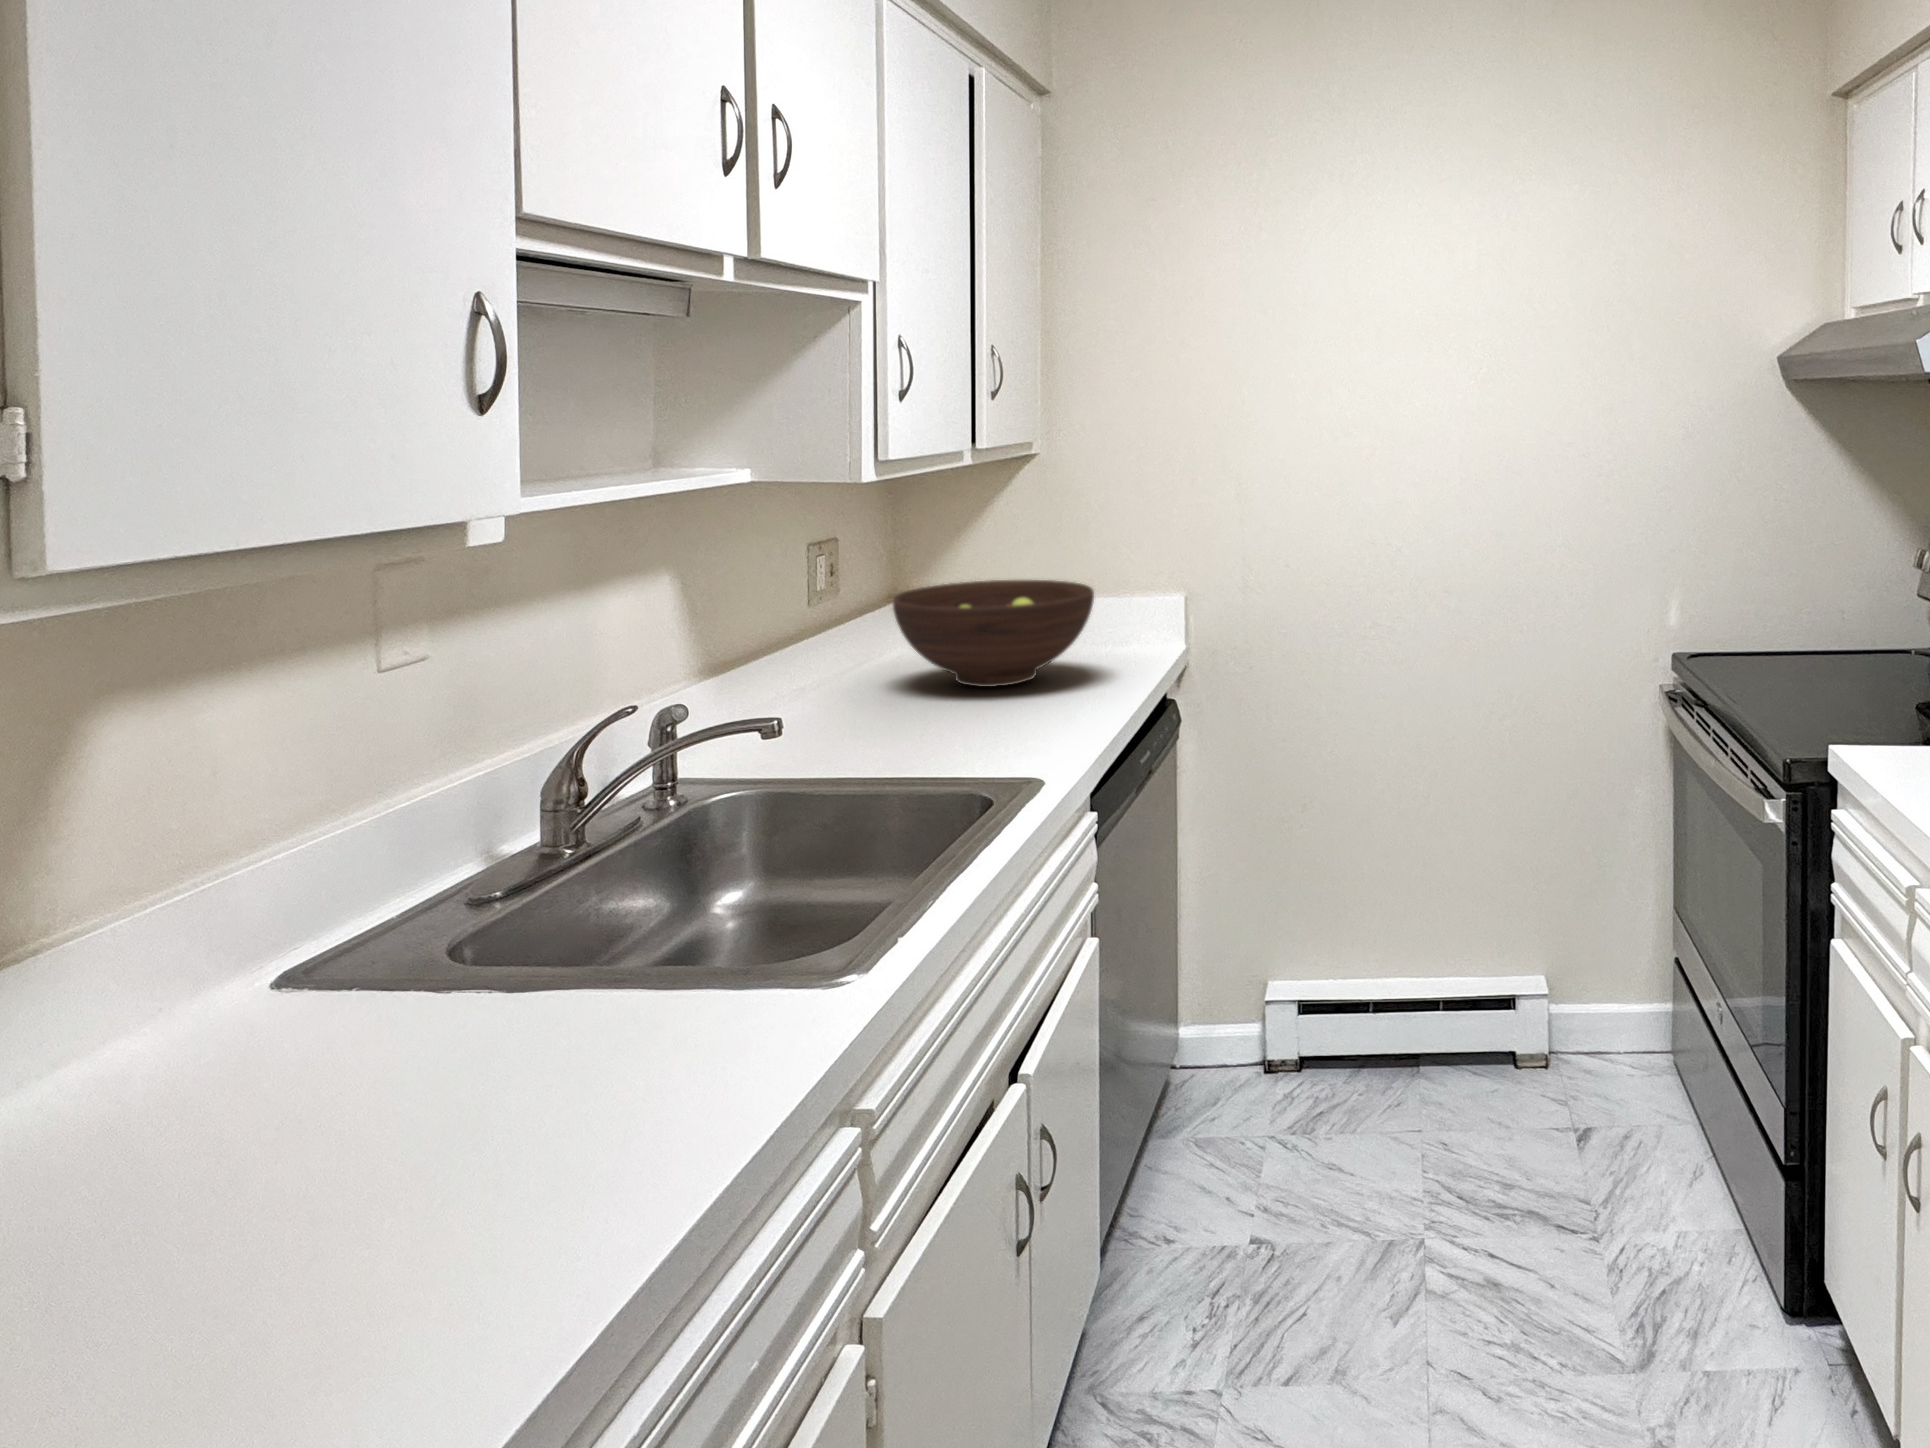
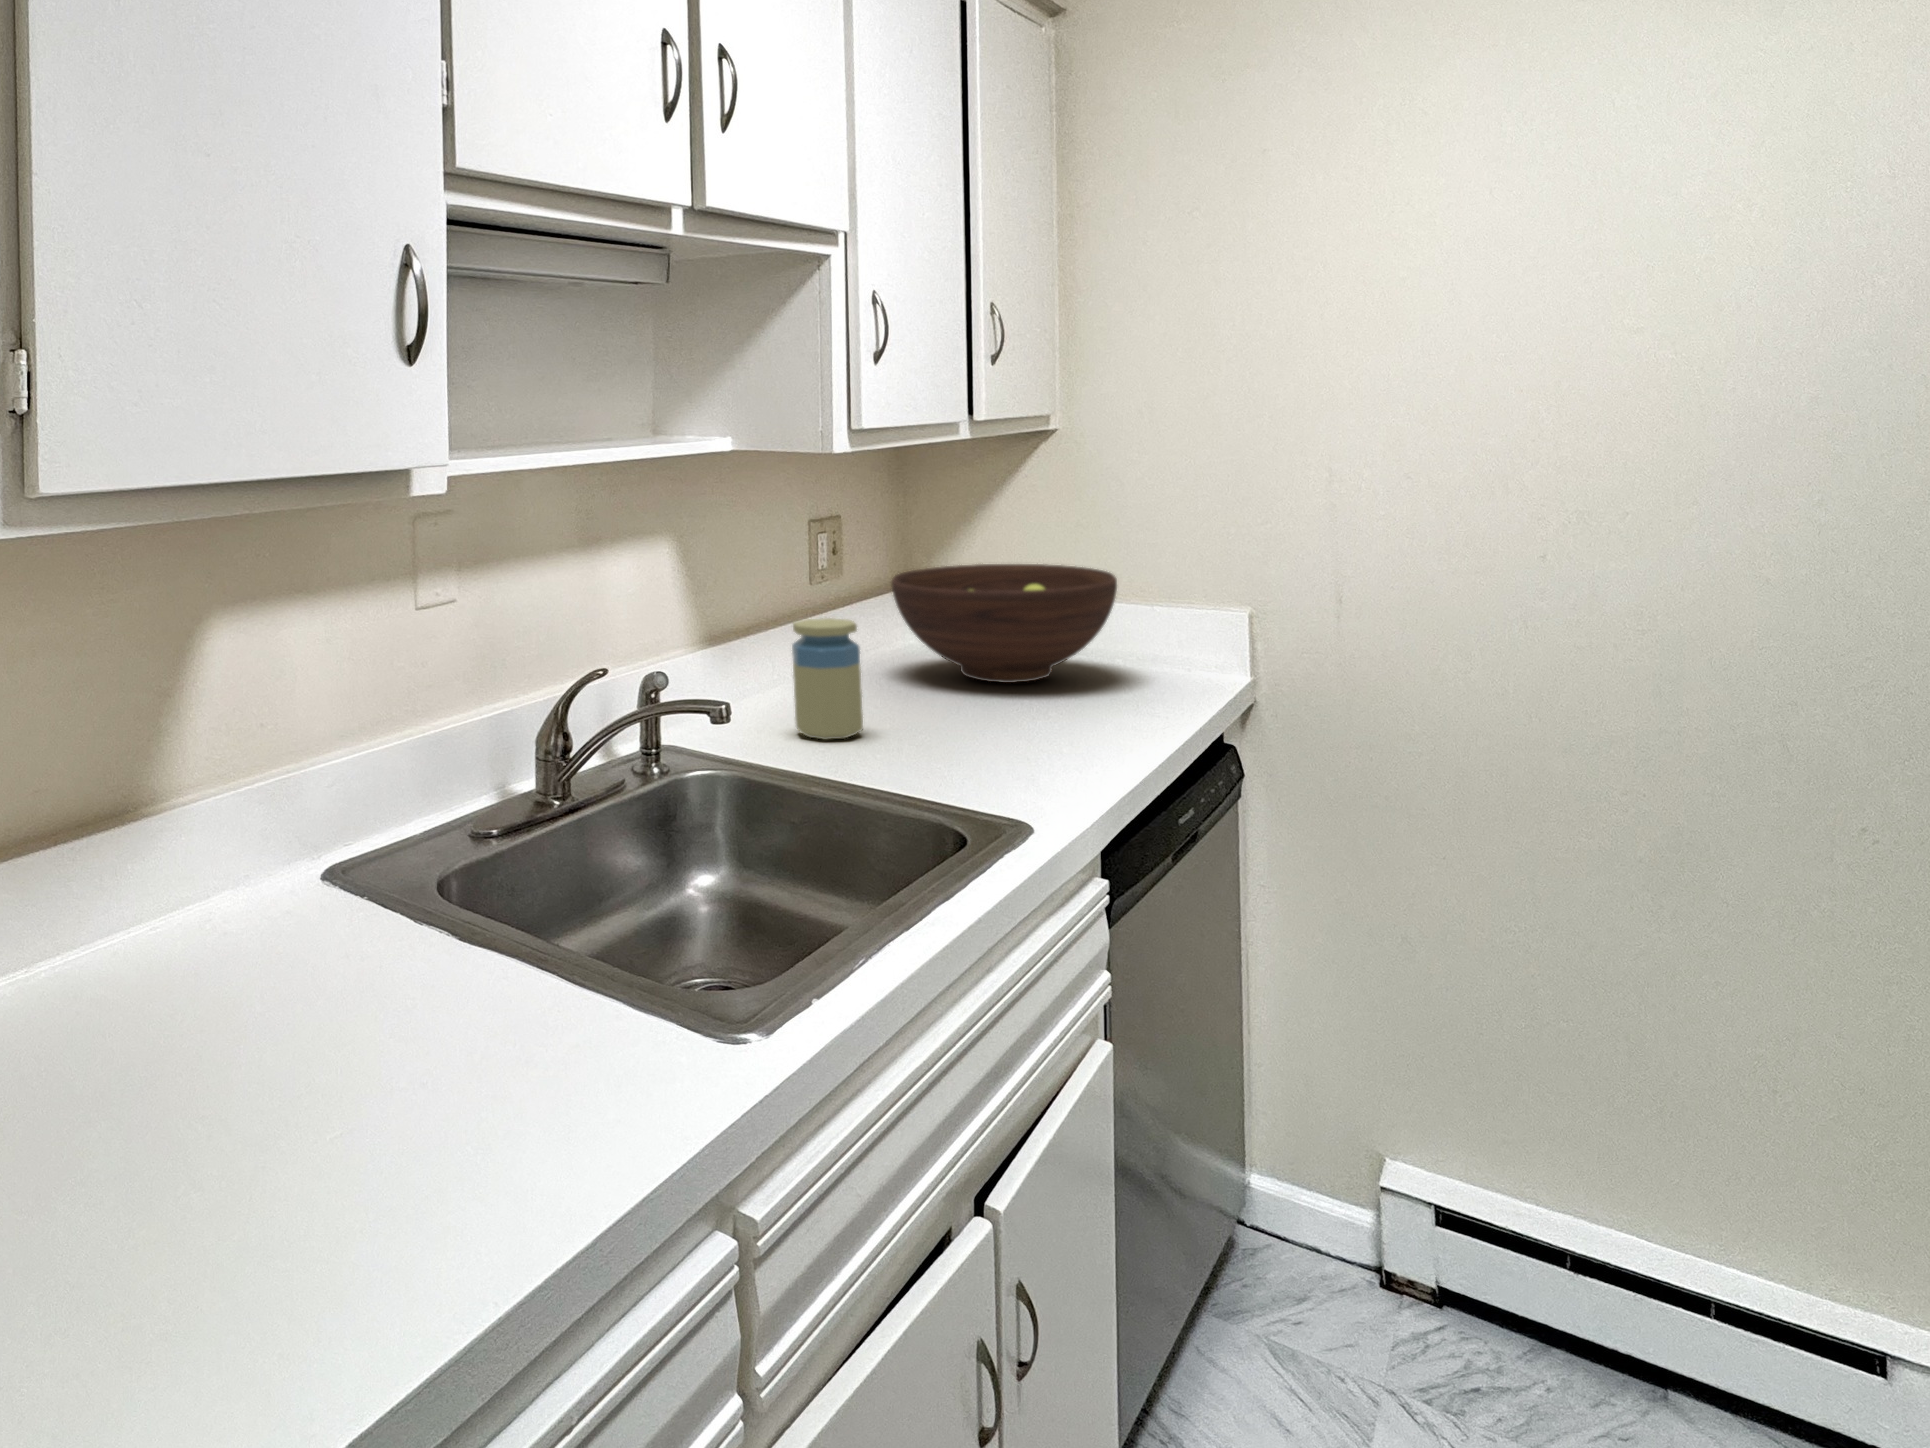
jar: none [811,641,880,755] -> present [792,618,863,740]

